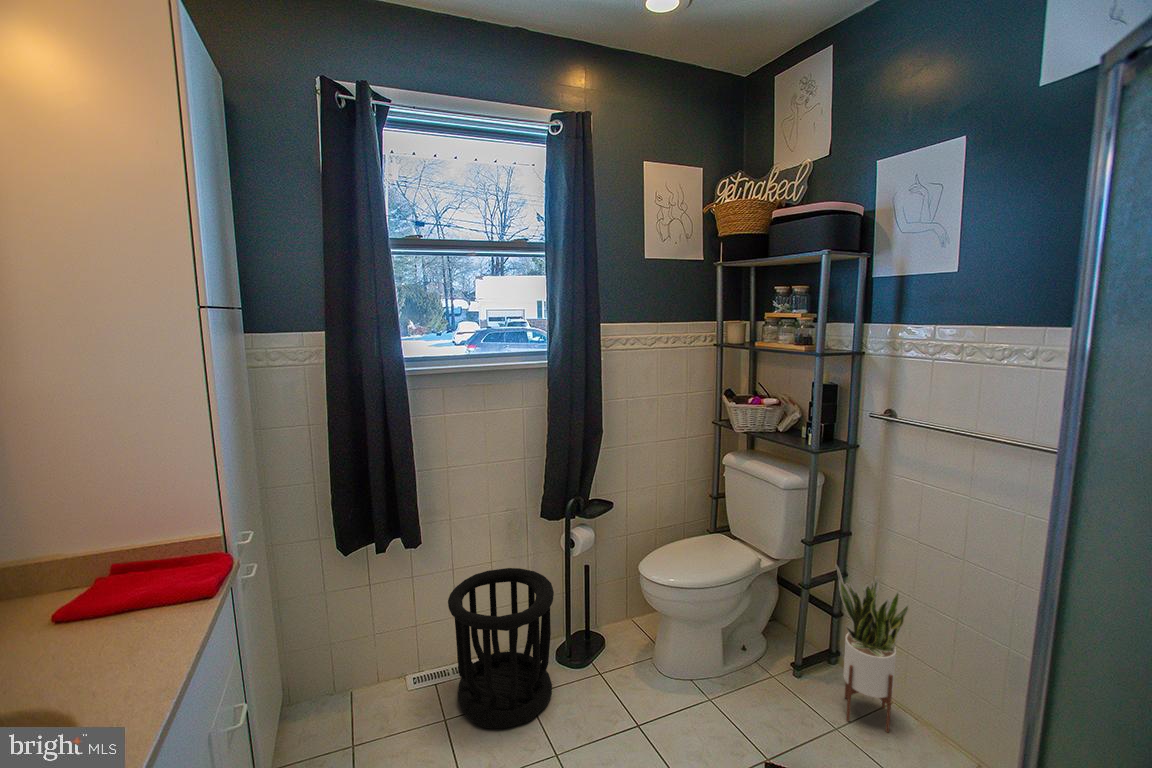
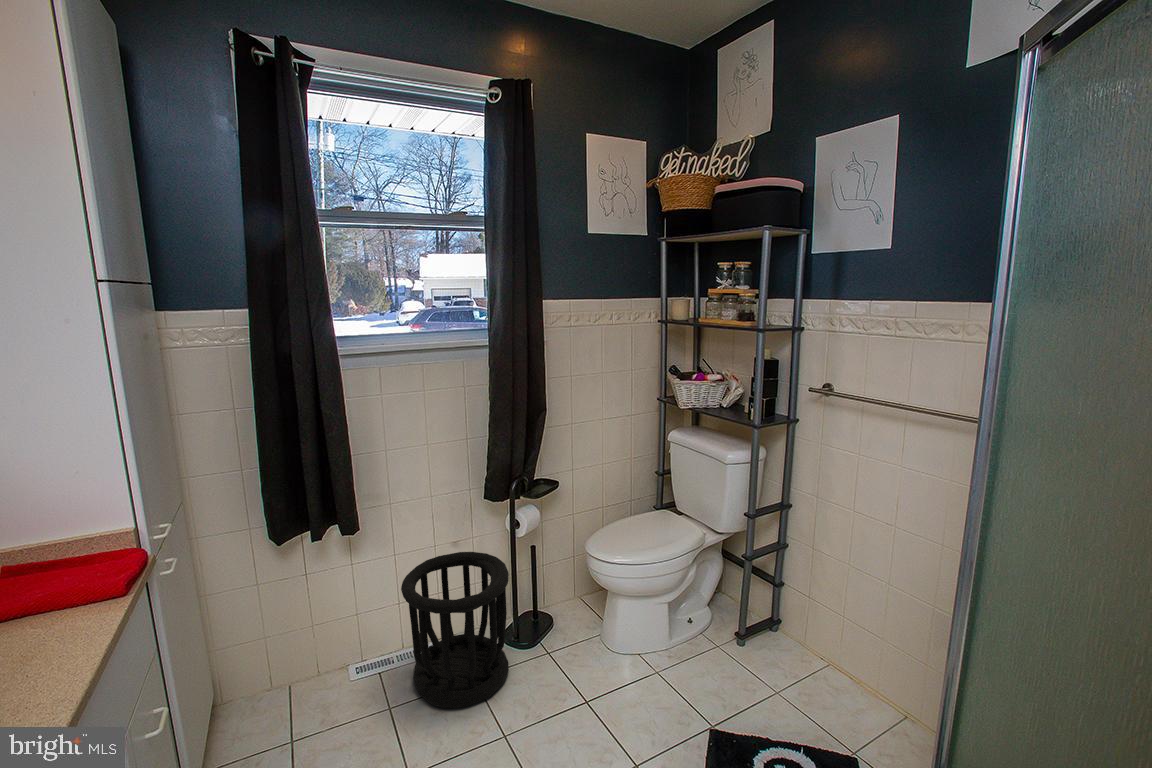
potted plant: present [836,565,909,732] -> none [774,529,837,677]

